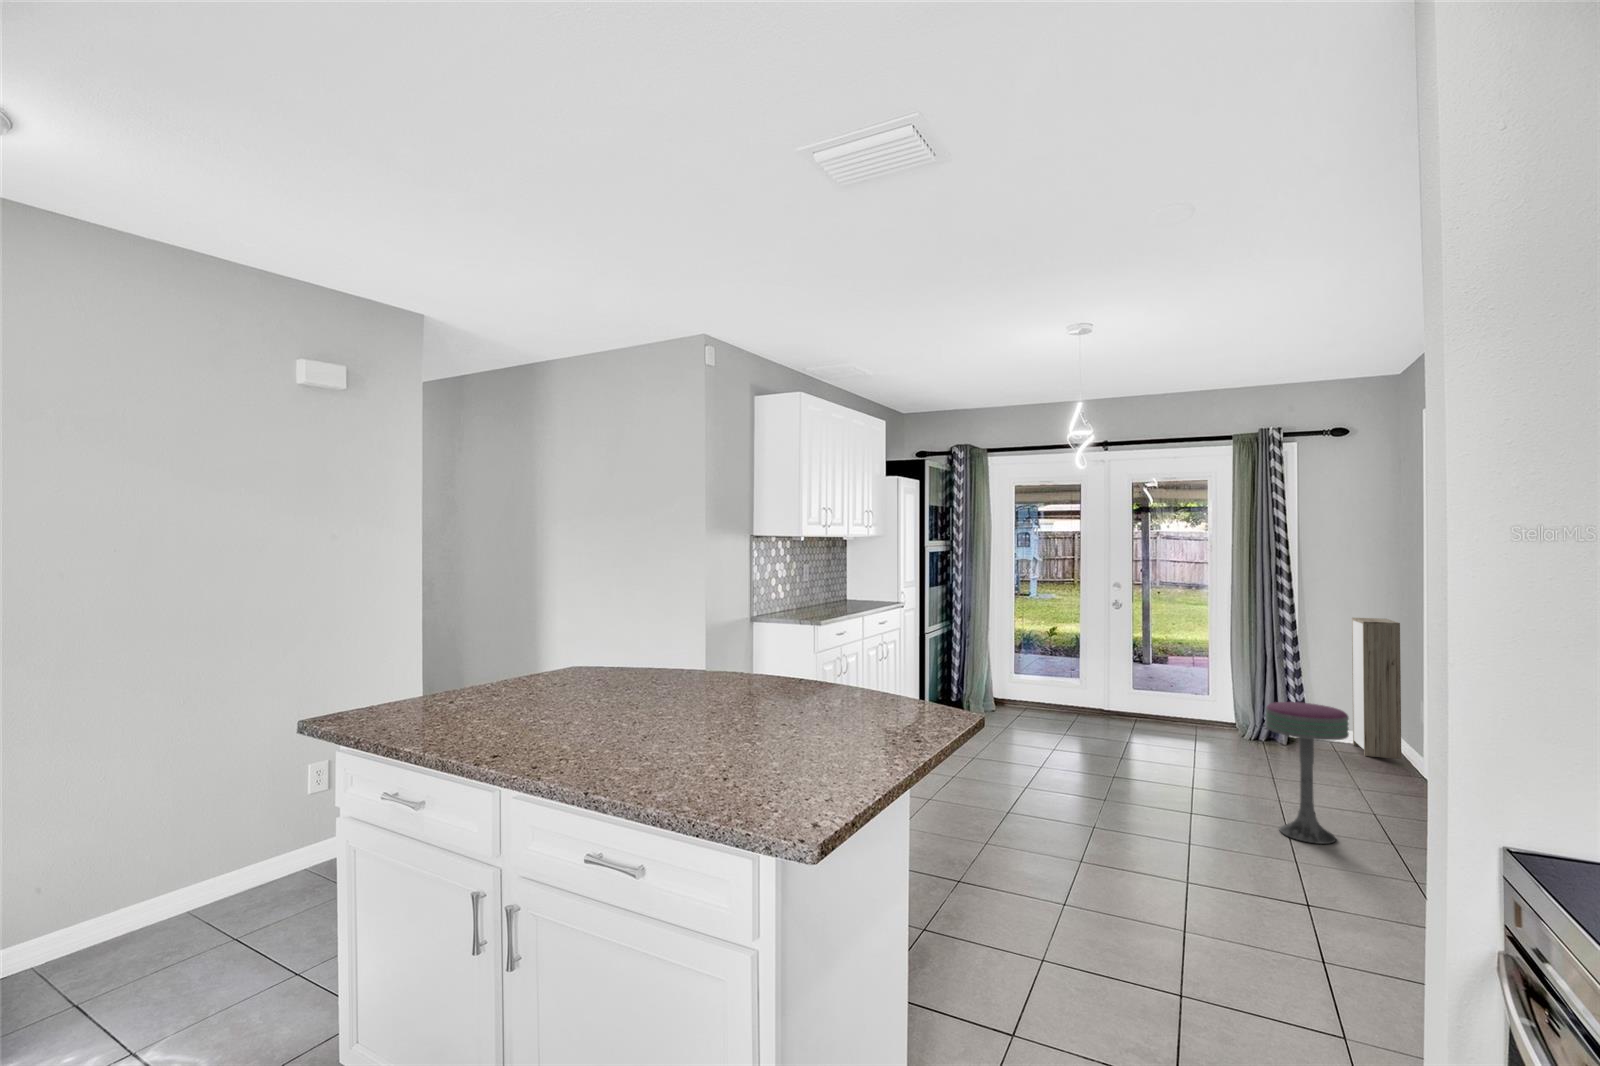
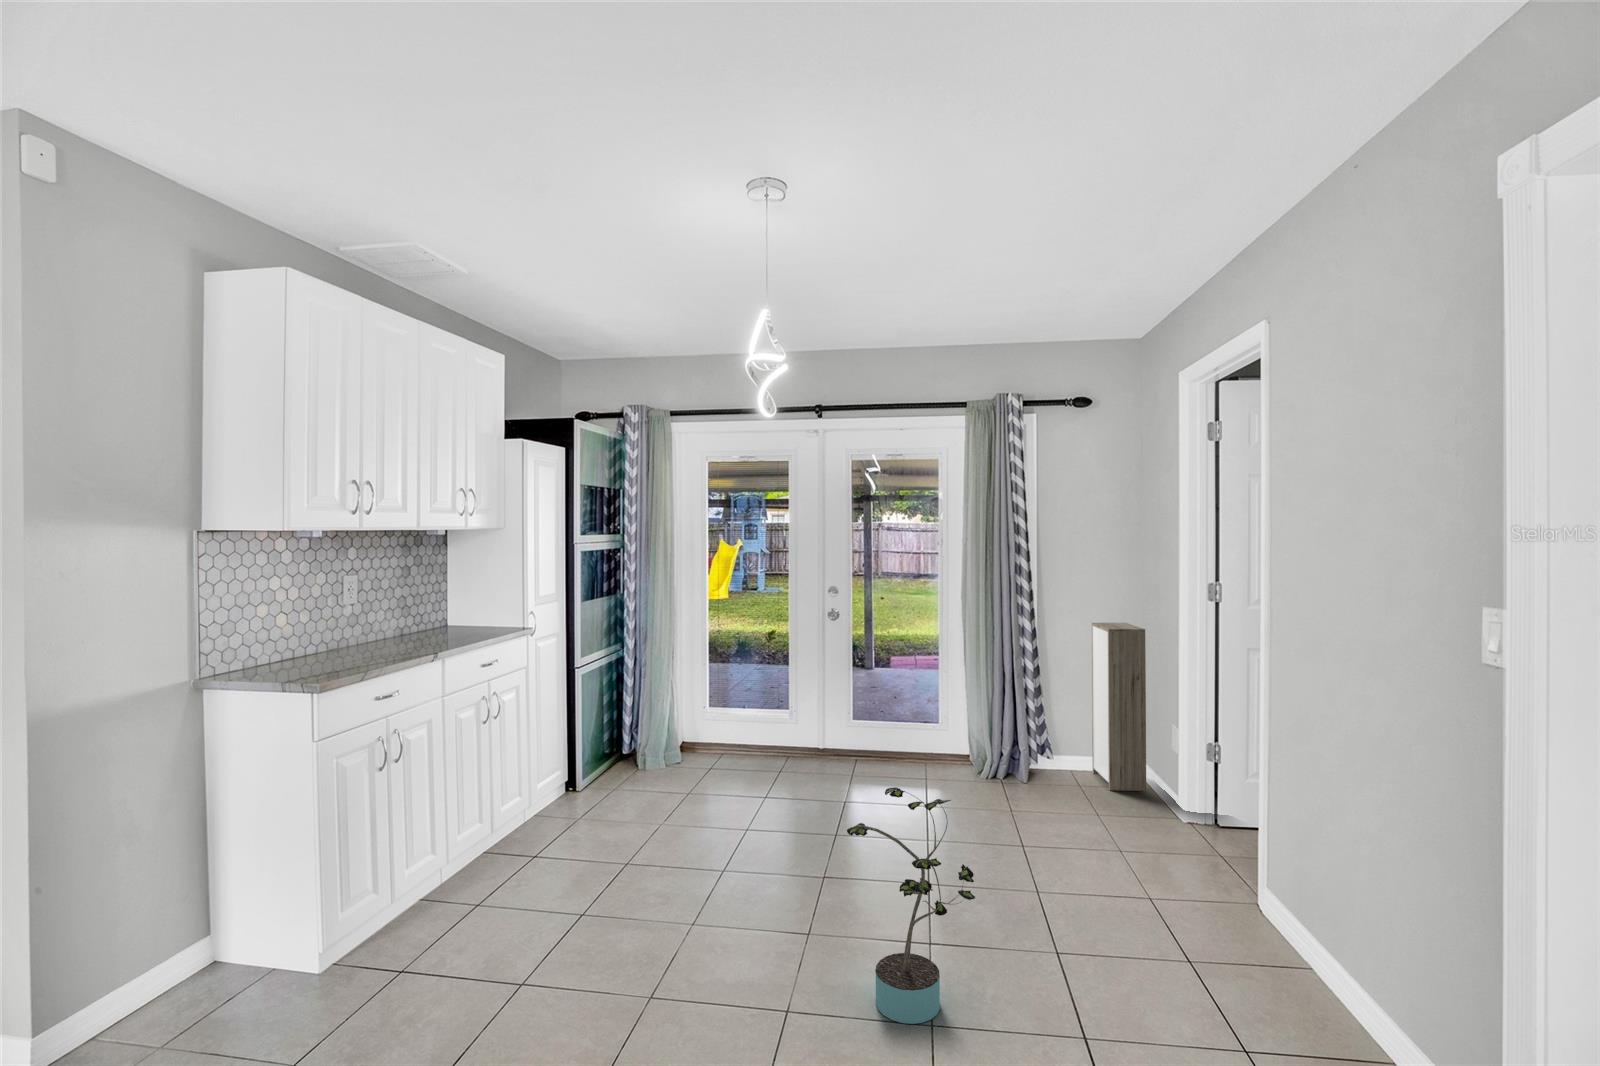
potted plant: none [1123,699,1209,837] -> present [847,787,975,1024]
bar stool: present [1265,702,1349,844] -> none [1042,769,1151,989]

